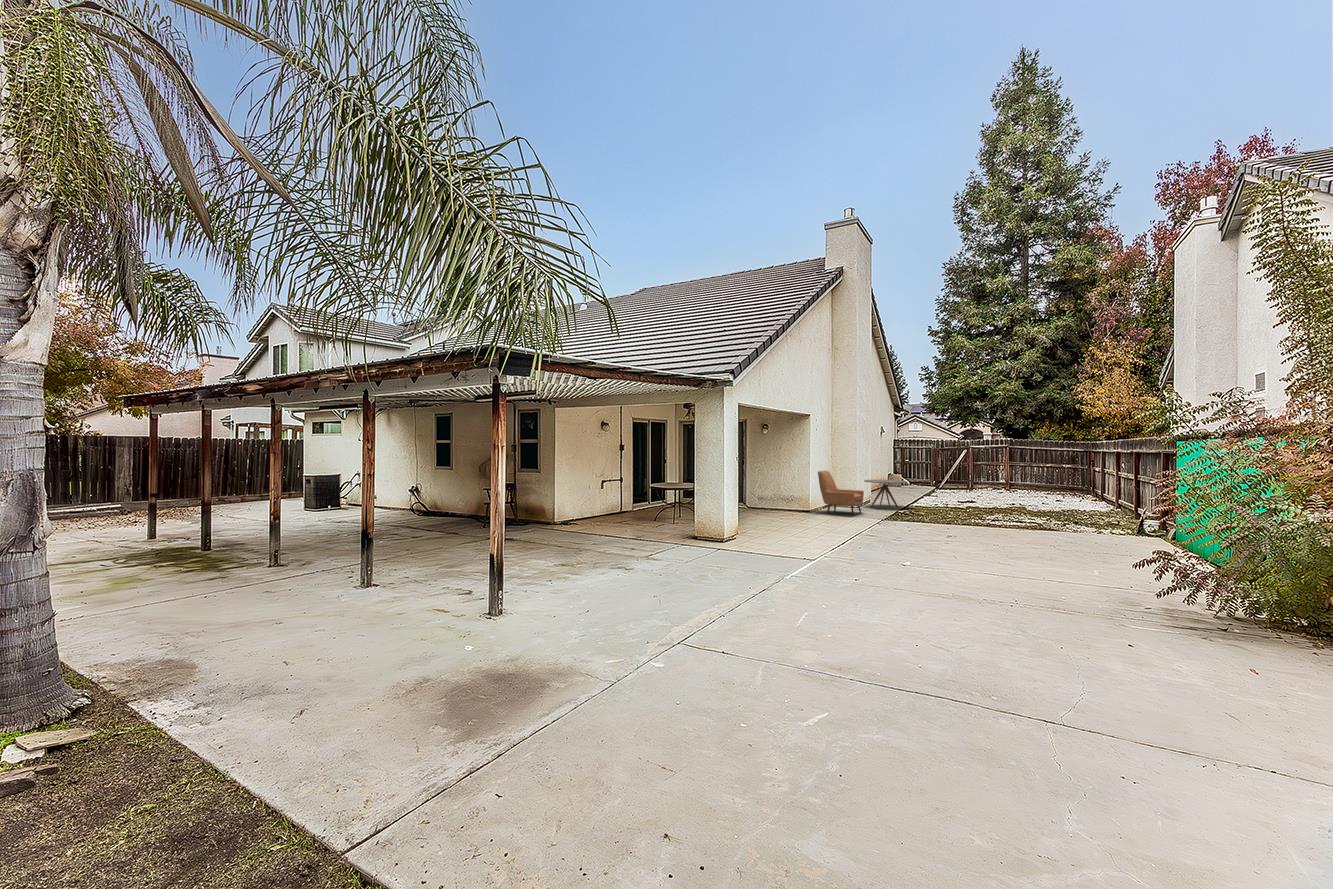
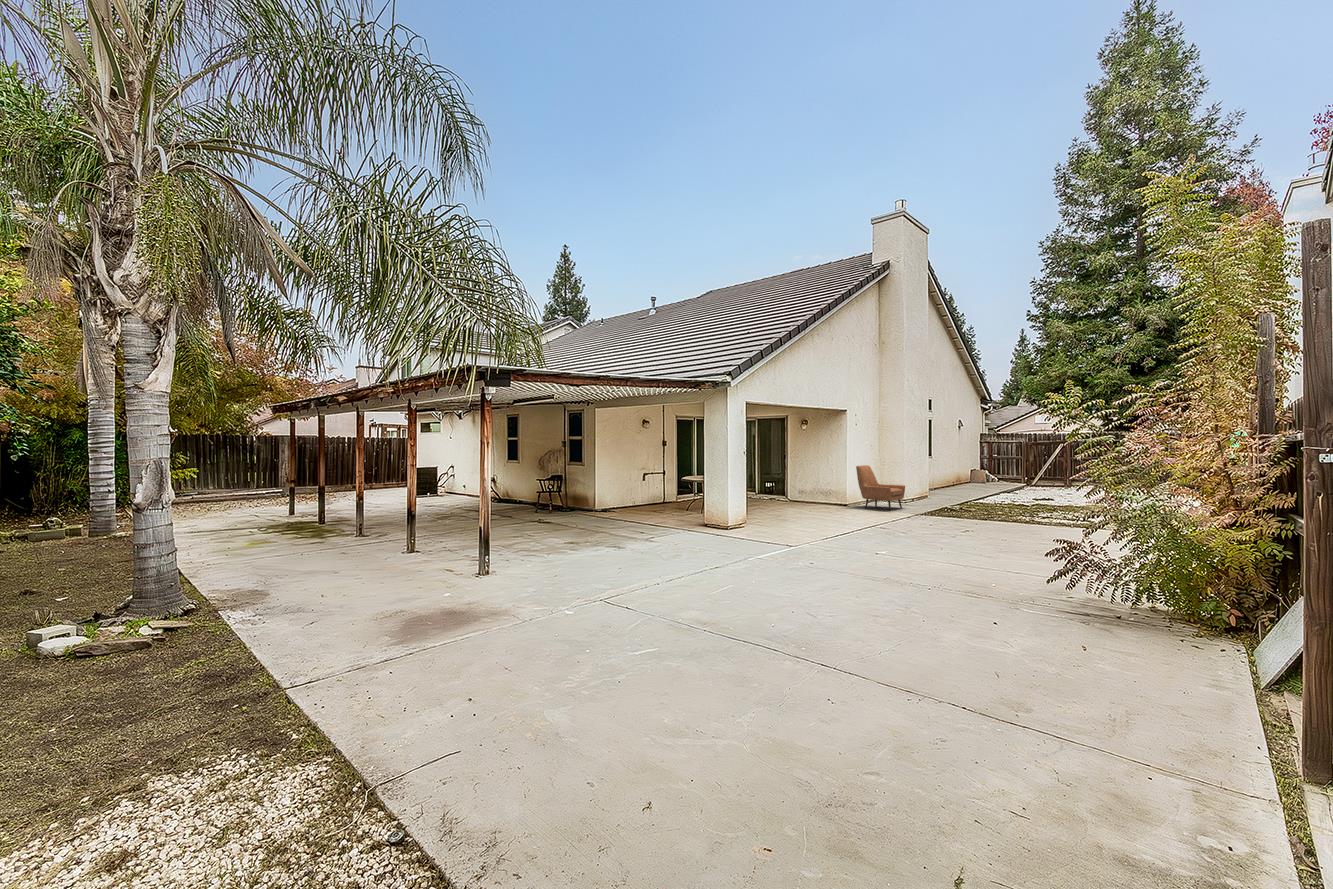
round table: present [864,480,906,509] -> none [912,475,957,505]

